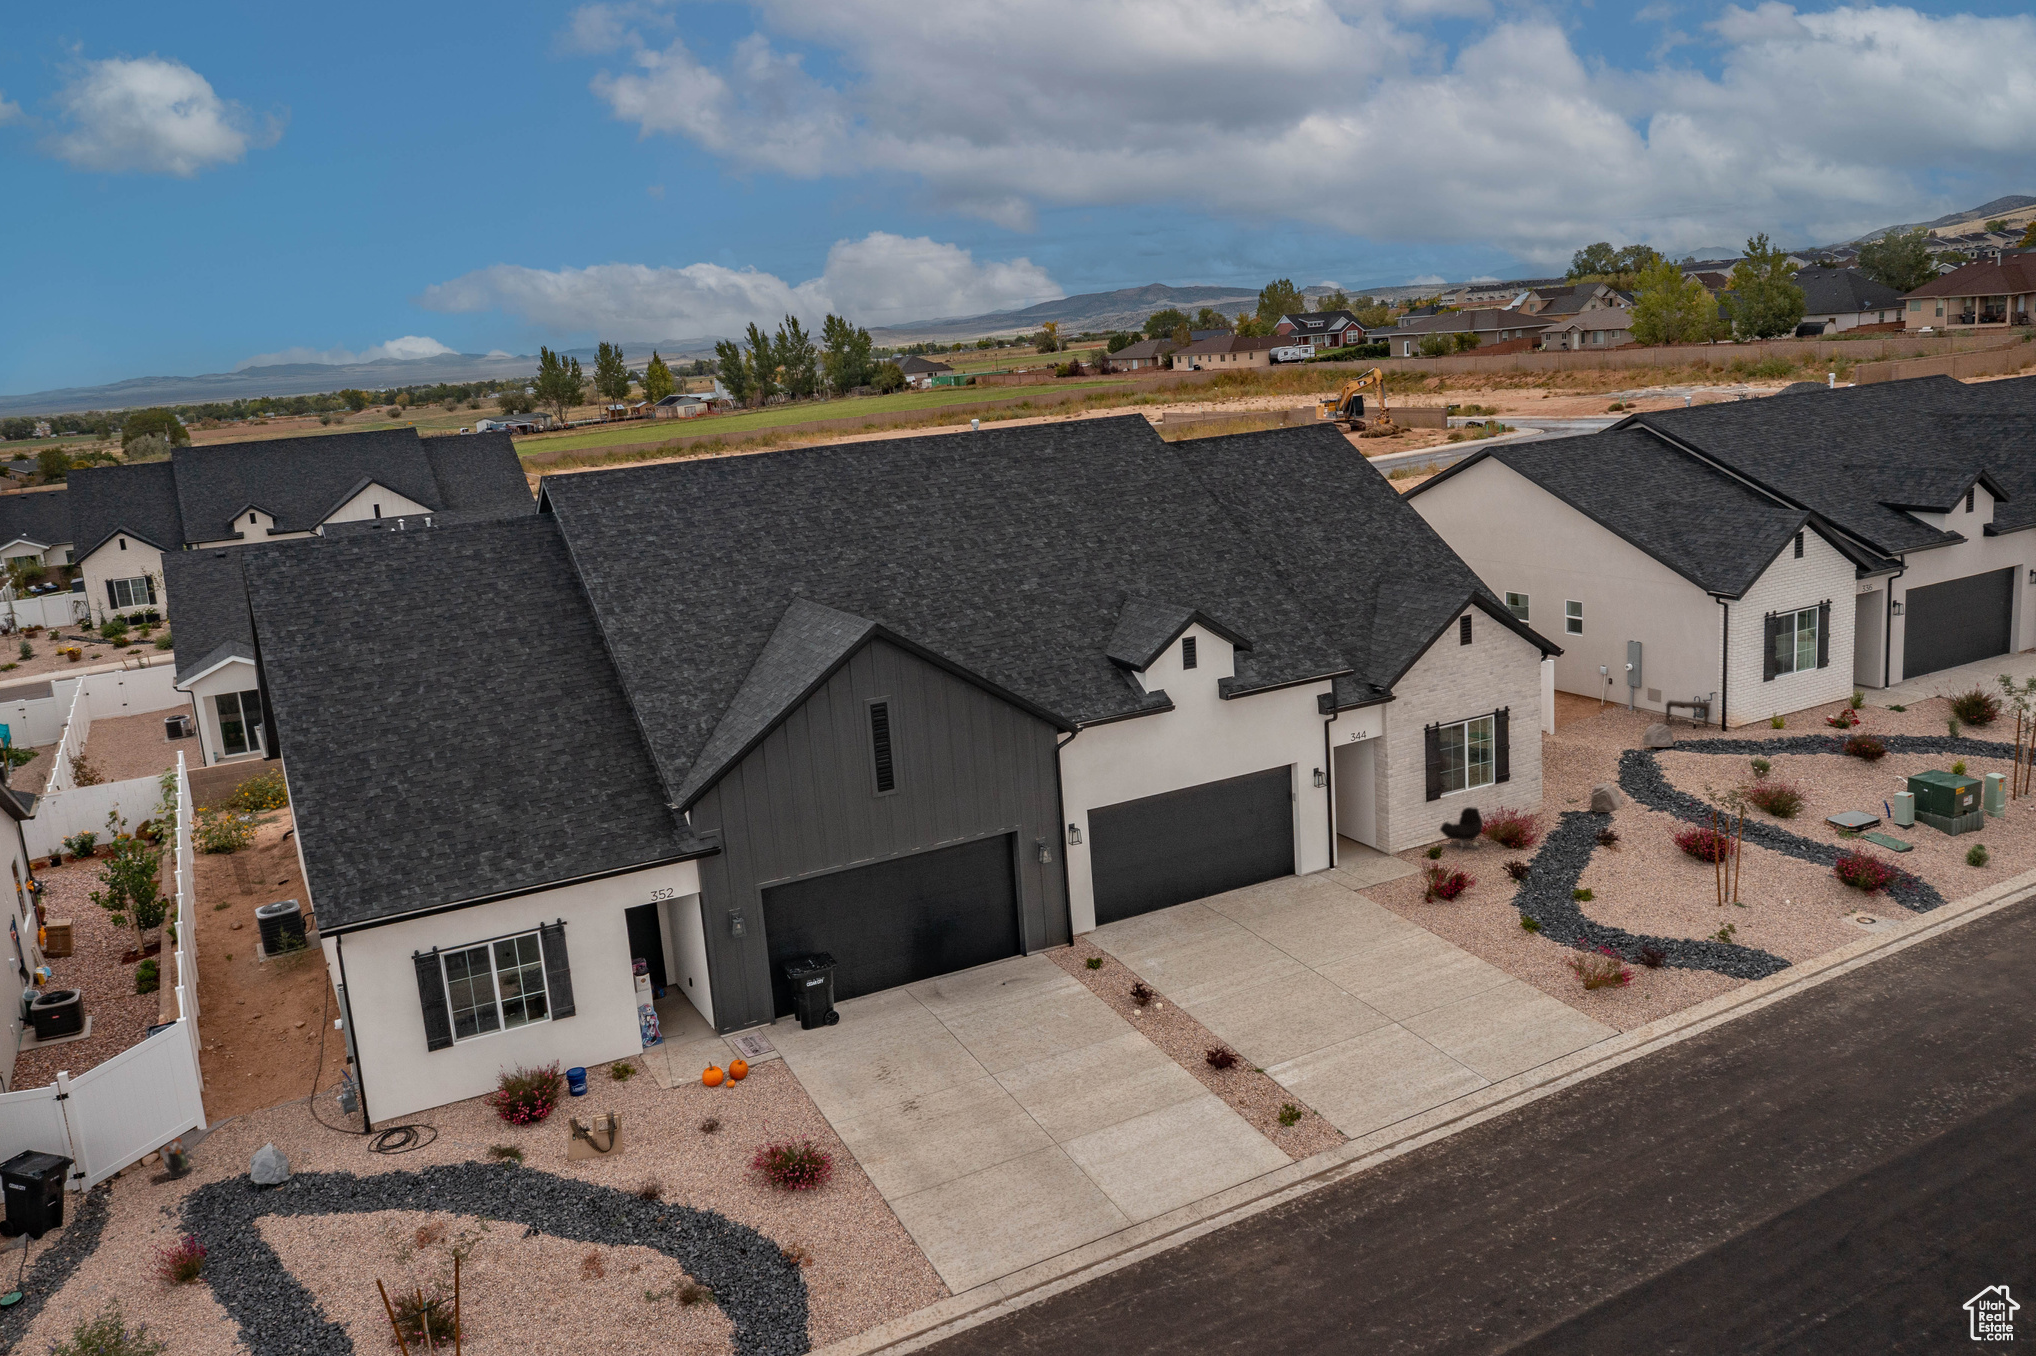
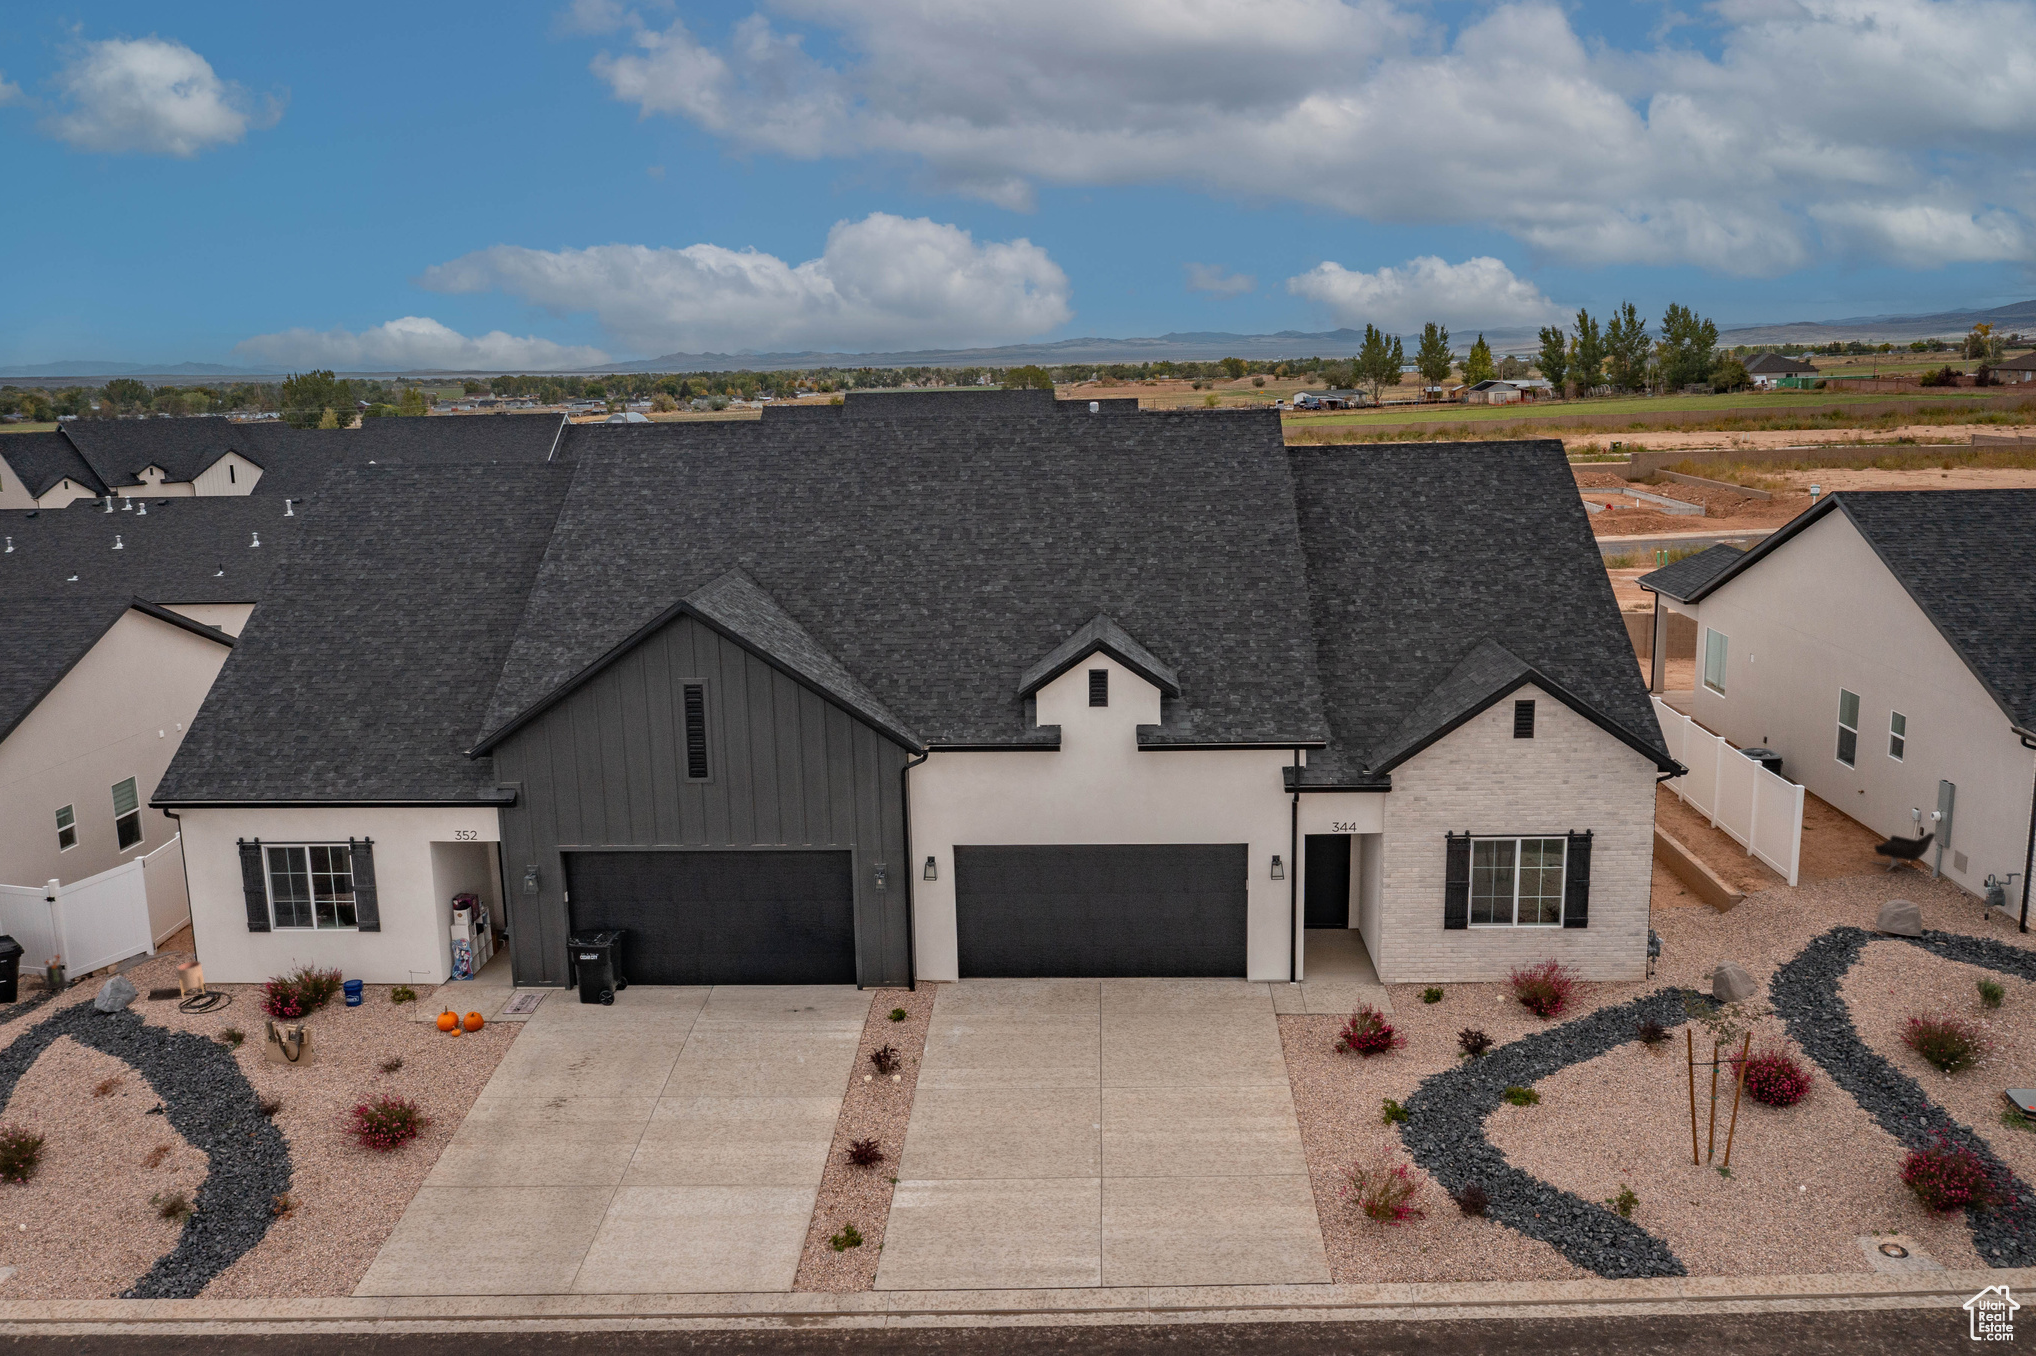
bench: present [1666,700,1710,727] -> none [1941,872,2017,922]
lounge chair: present [1440,807,1483,853] -> present [1875,833,1935,871]
planter: none [352,1097,387,1140] -> present [177,961,204,997]

